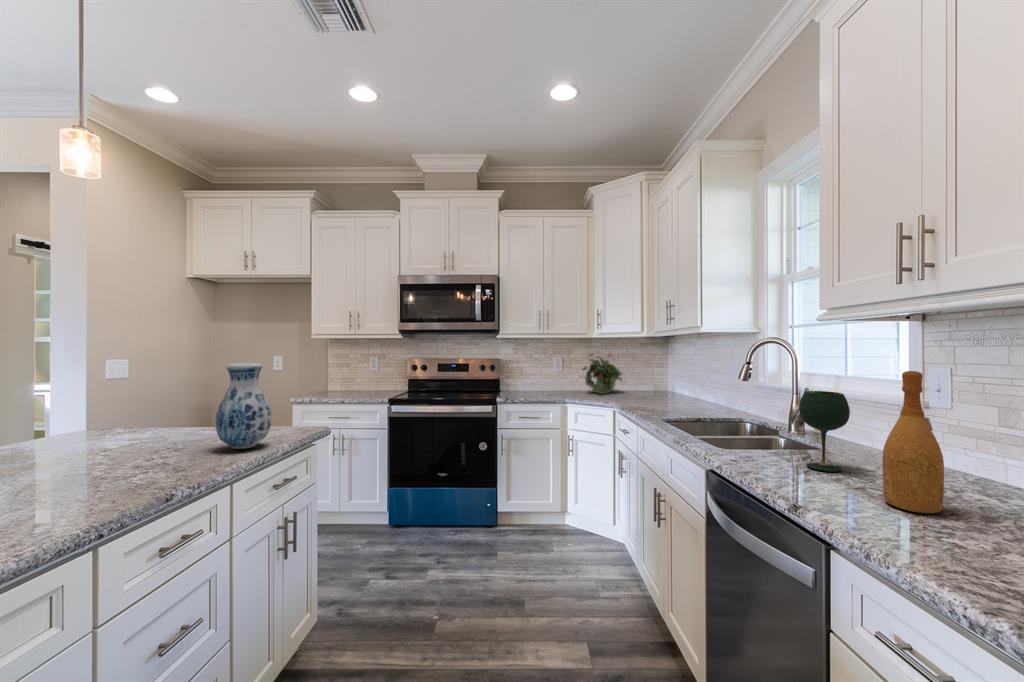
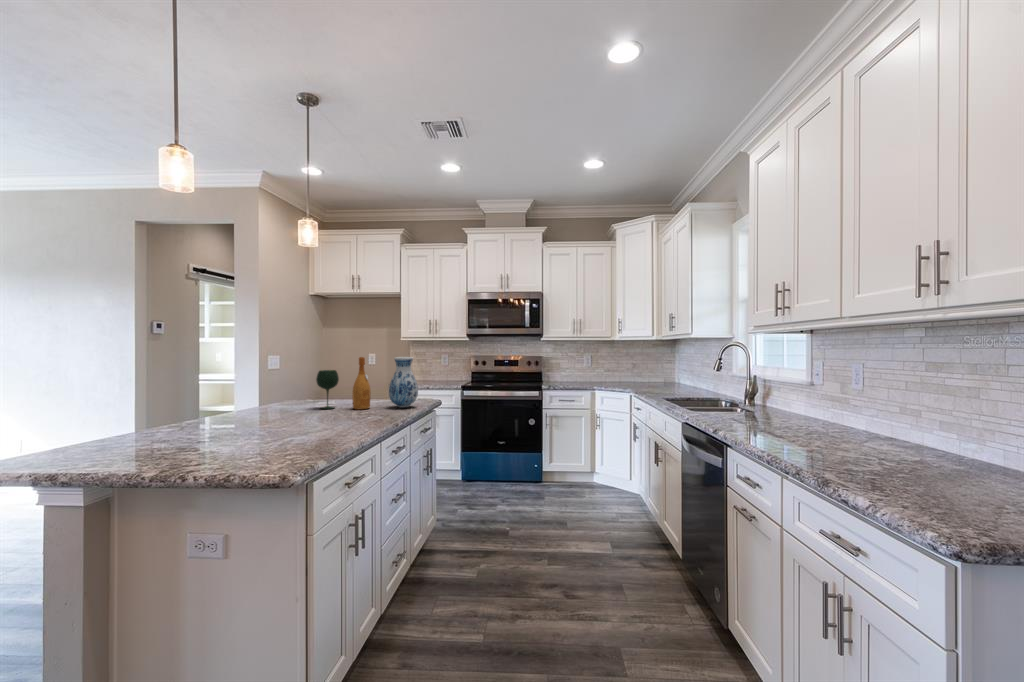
potted plant: present [582,354,622,393] -> none [606,352,639,383]
wine bottle: present [883,371,944,513] -> present [352,357,371,409]
wine glass: present [799,391,850,472] -> present [316,370,339,409]

